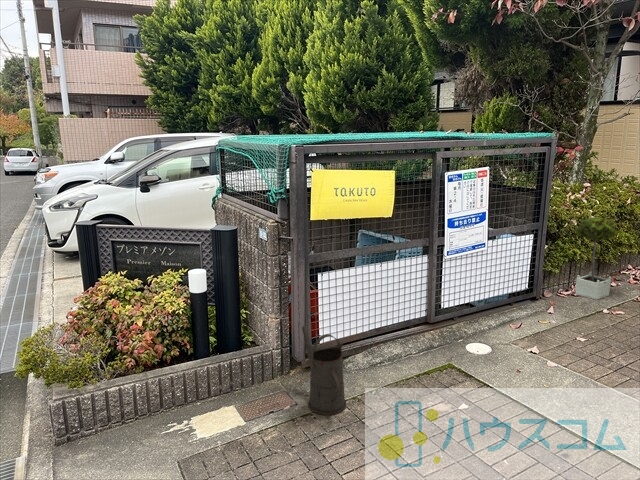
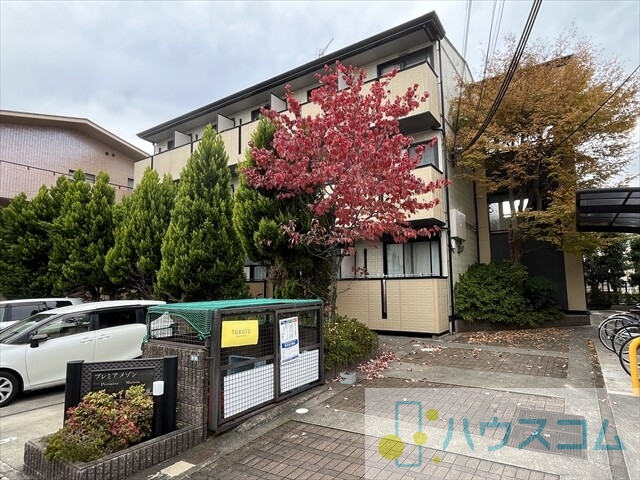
watering can: present [302,326,346,415] -> none [217,406,250,453]

